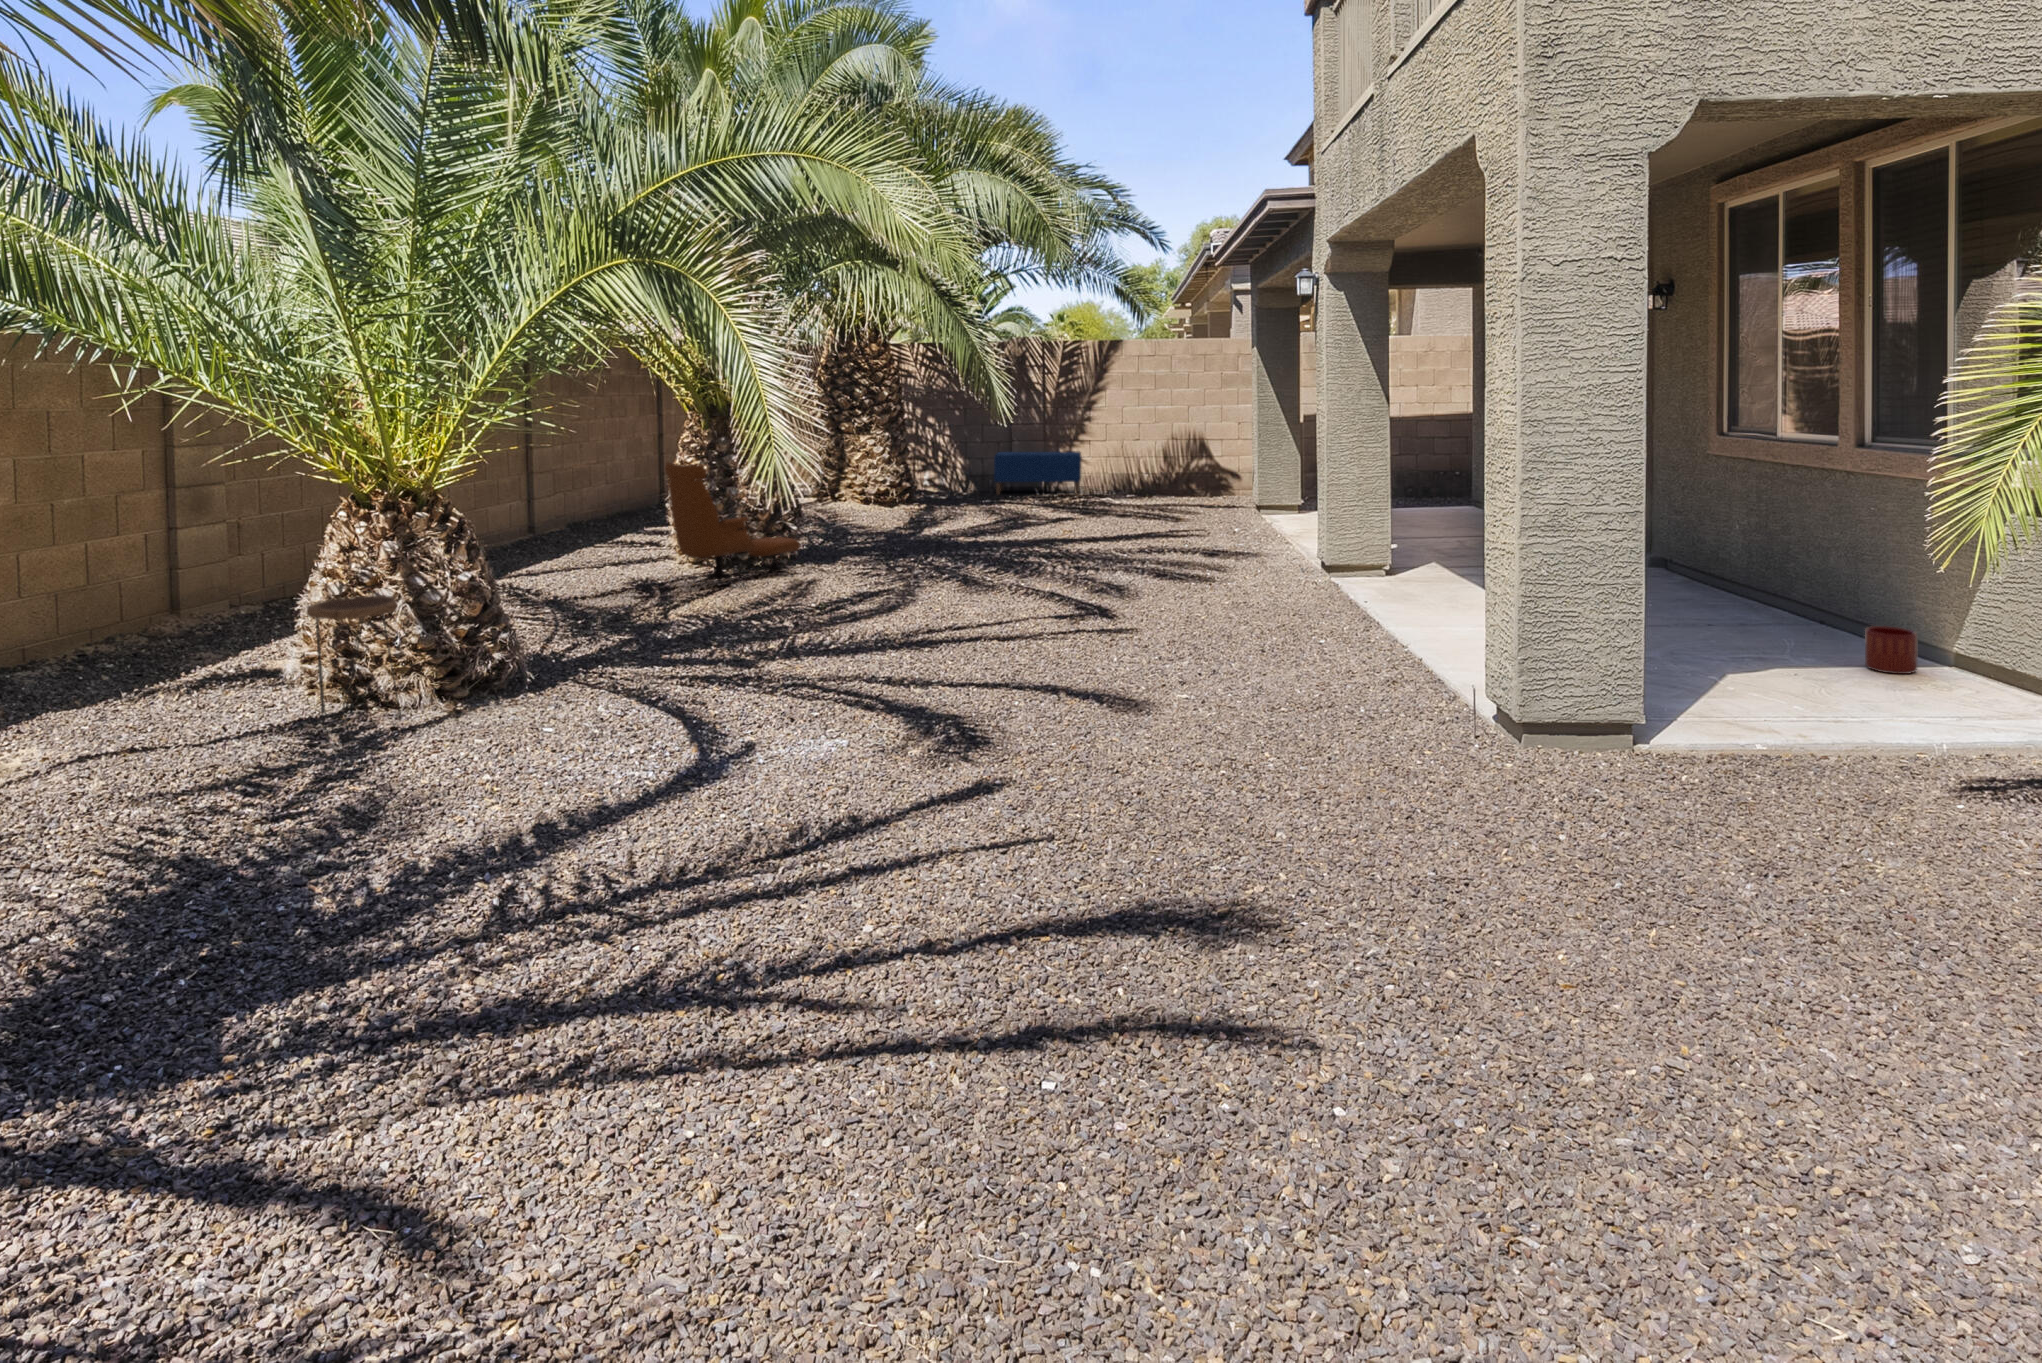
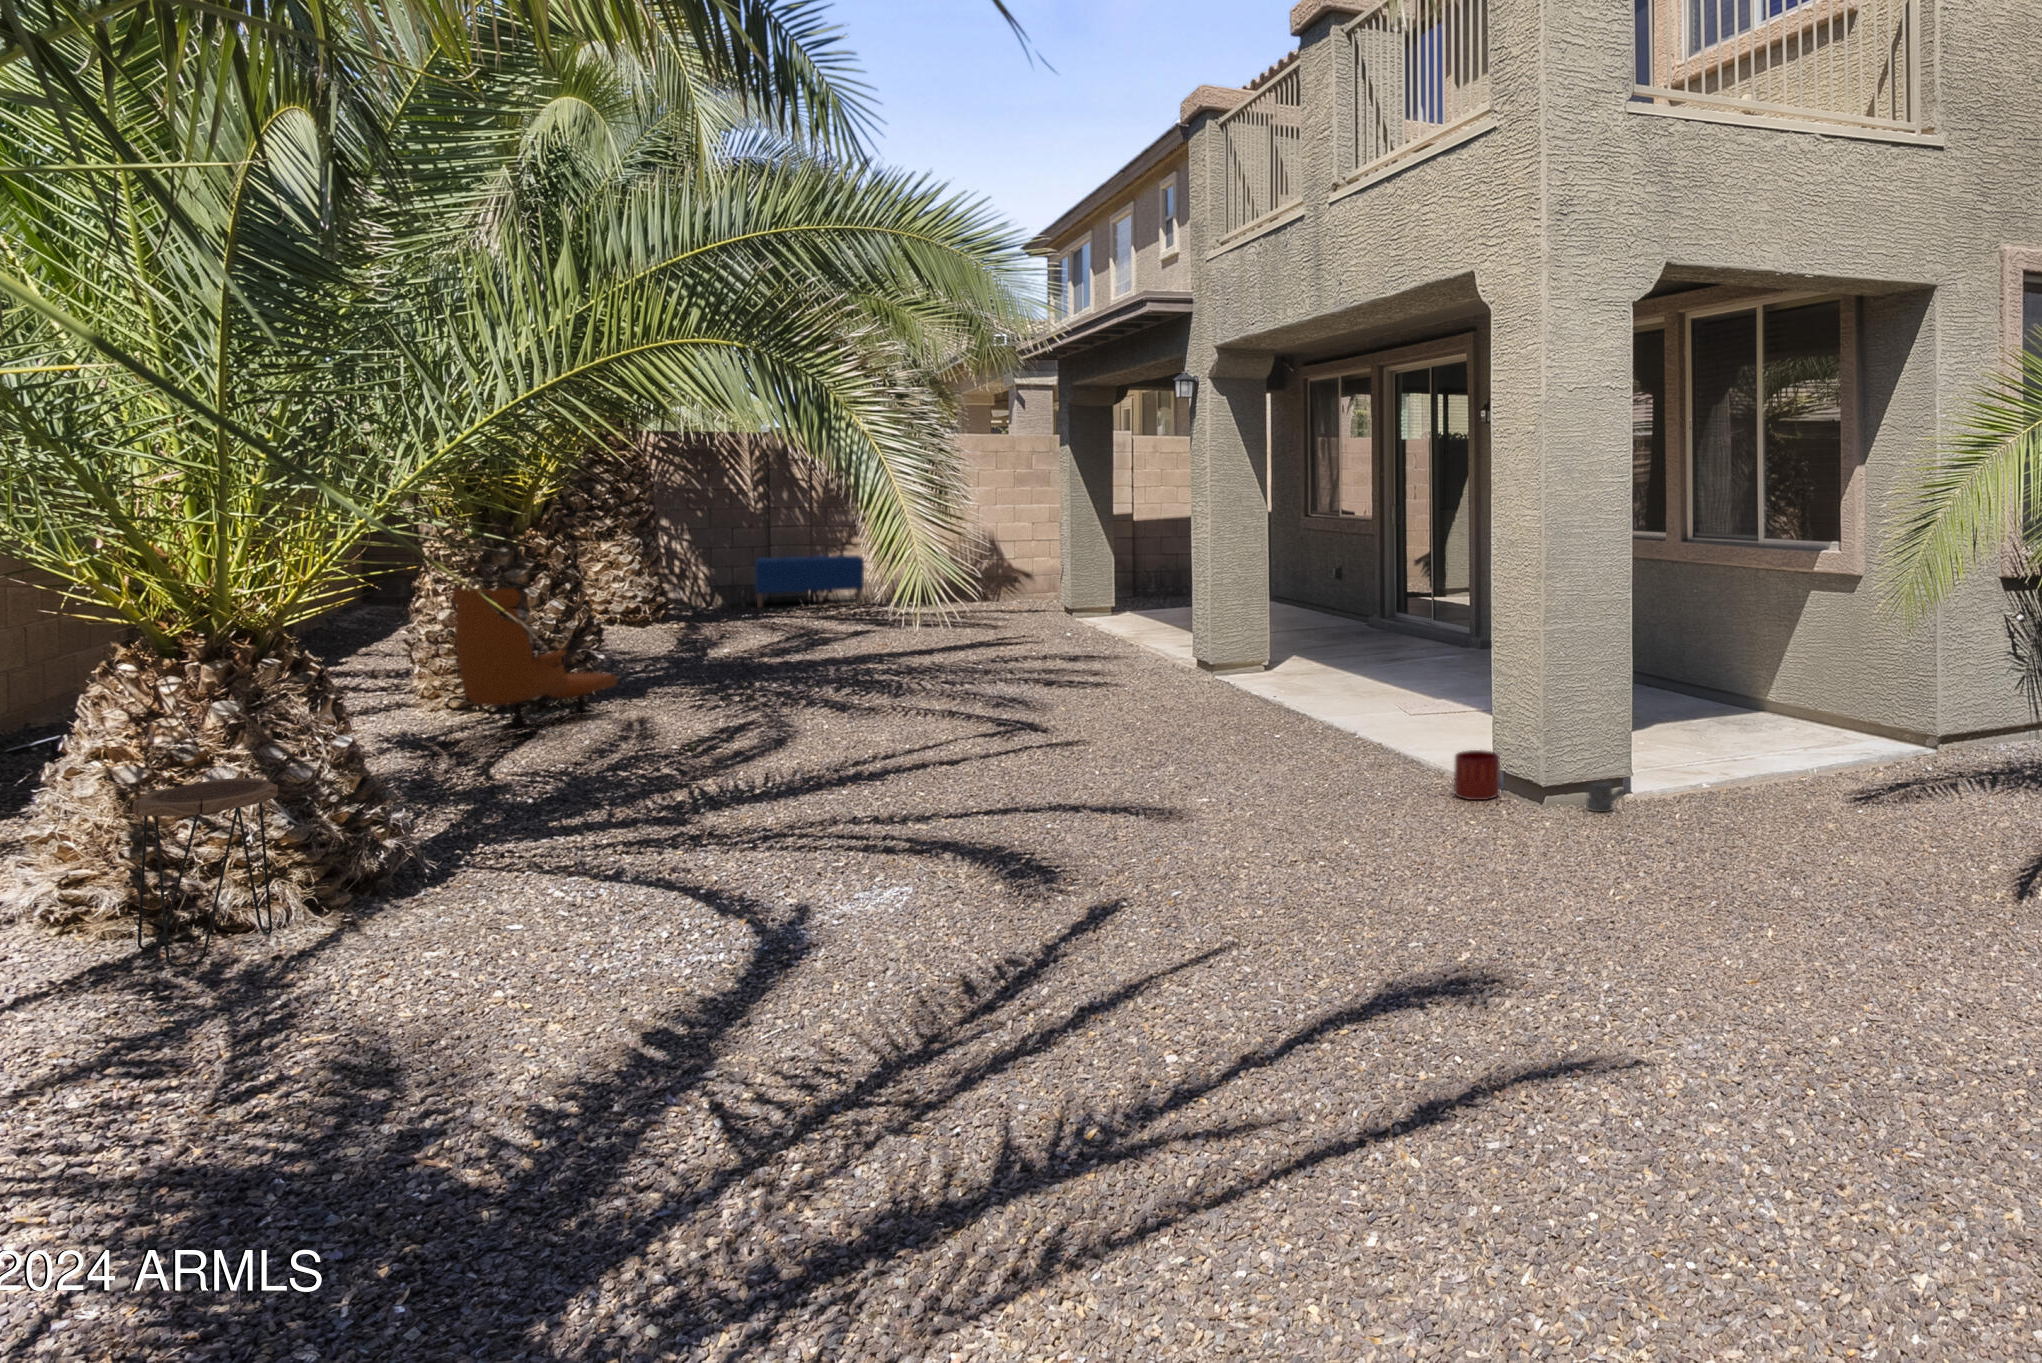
planter: present [1865,626,1917,674] -> present [1454,750,1500,800]
watering can: none [1583,729,1623,775] -> present [1586,782,1625,812]

